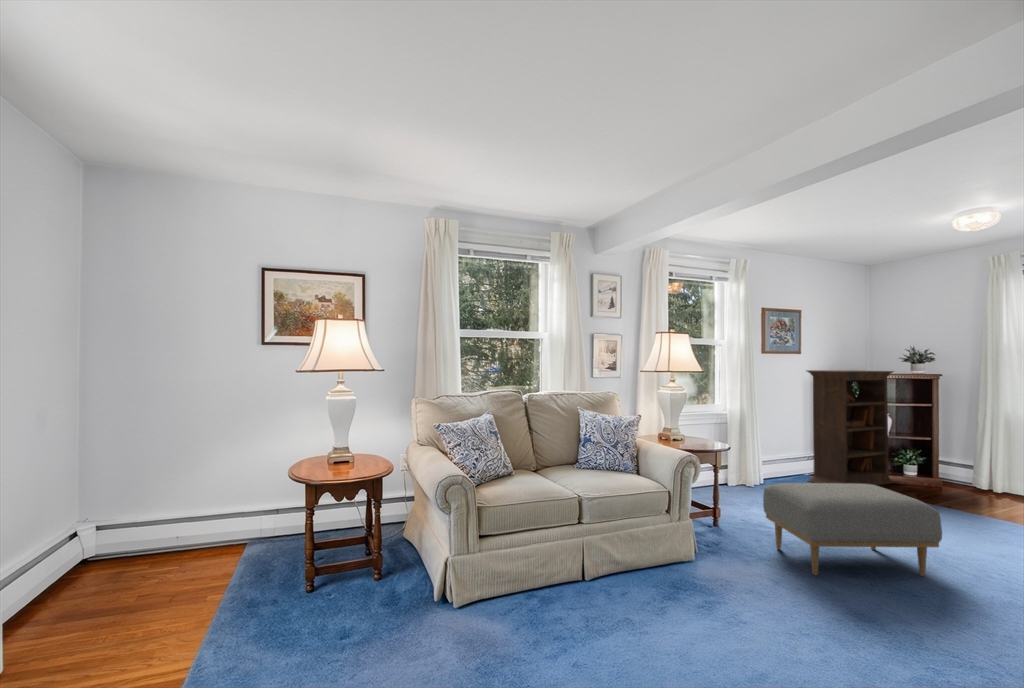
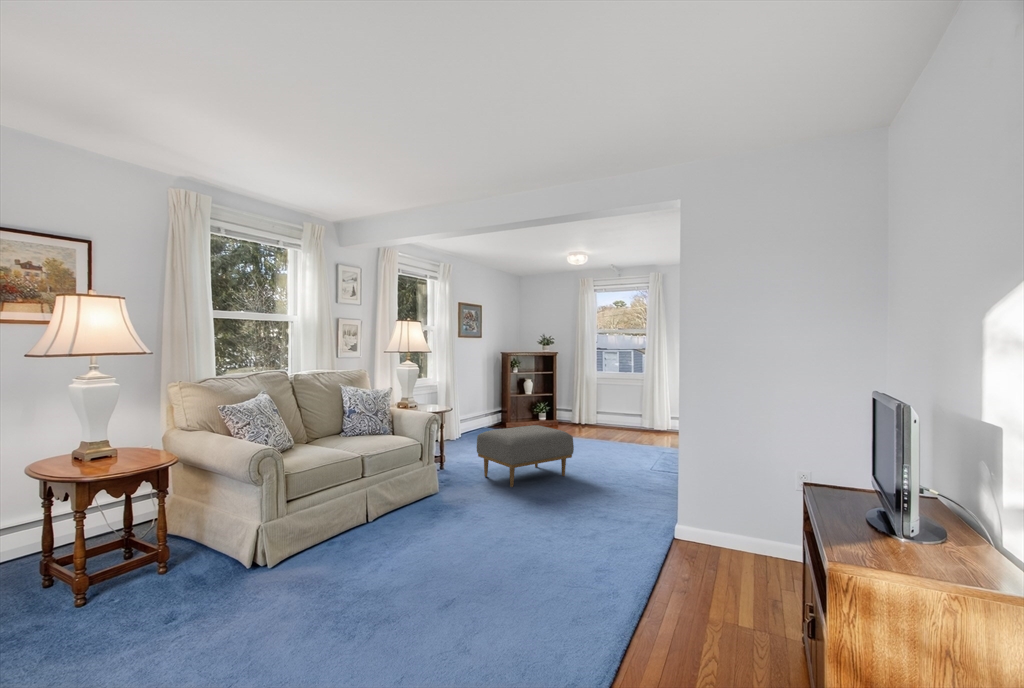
bookcase: present [807,370,894,485] -> none [485,350,537,434]

